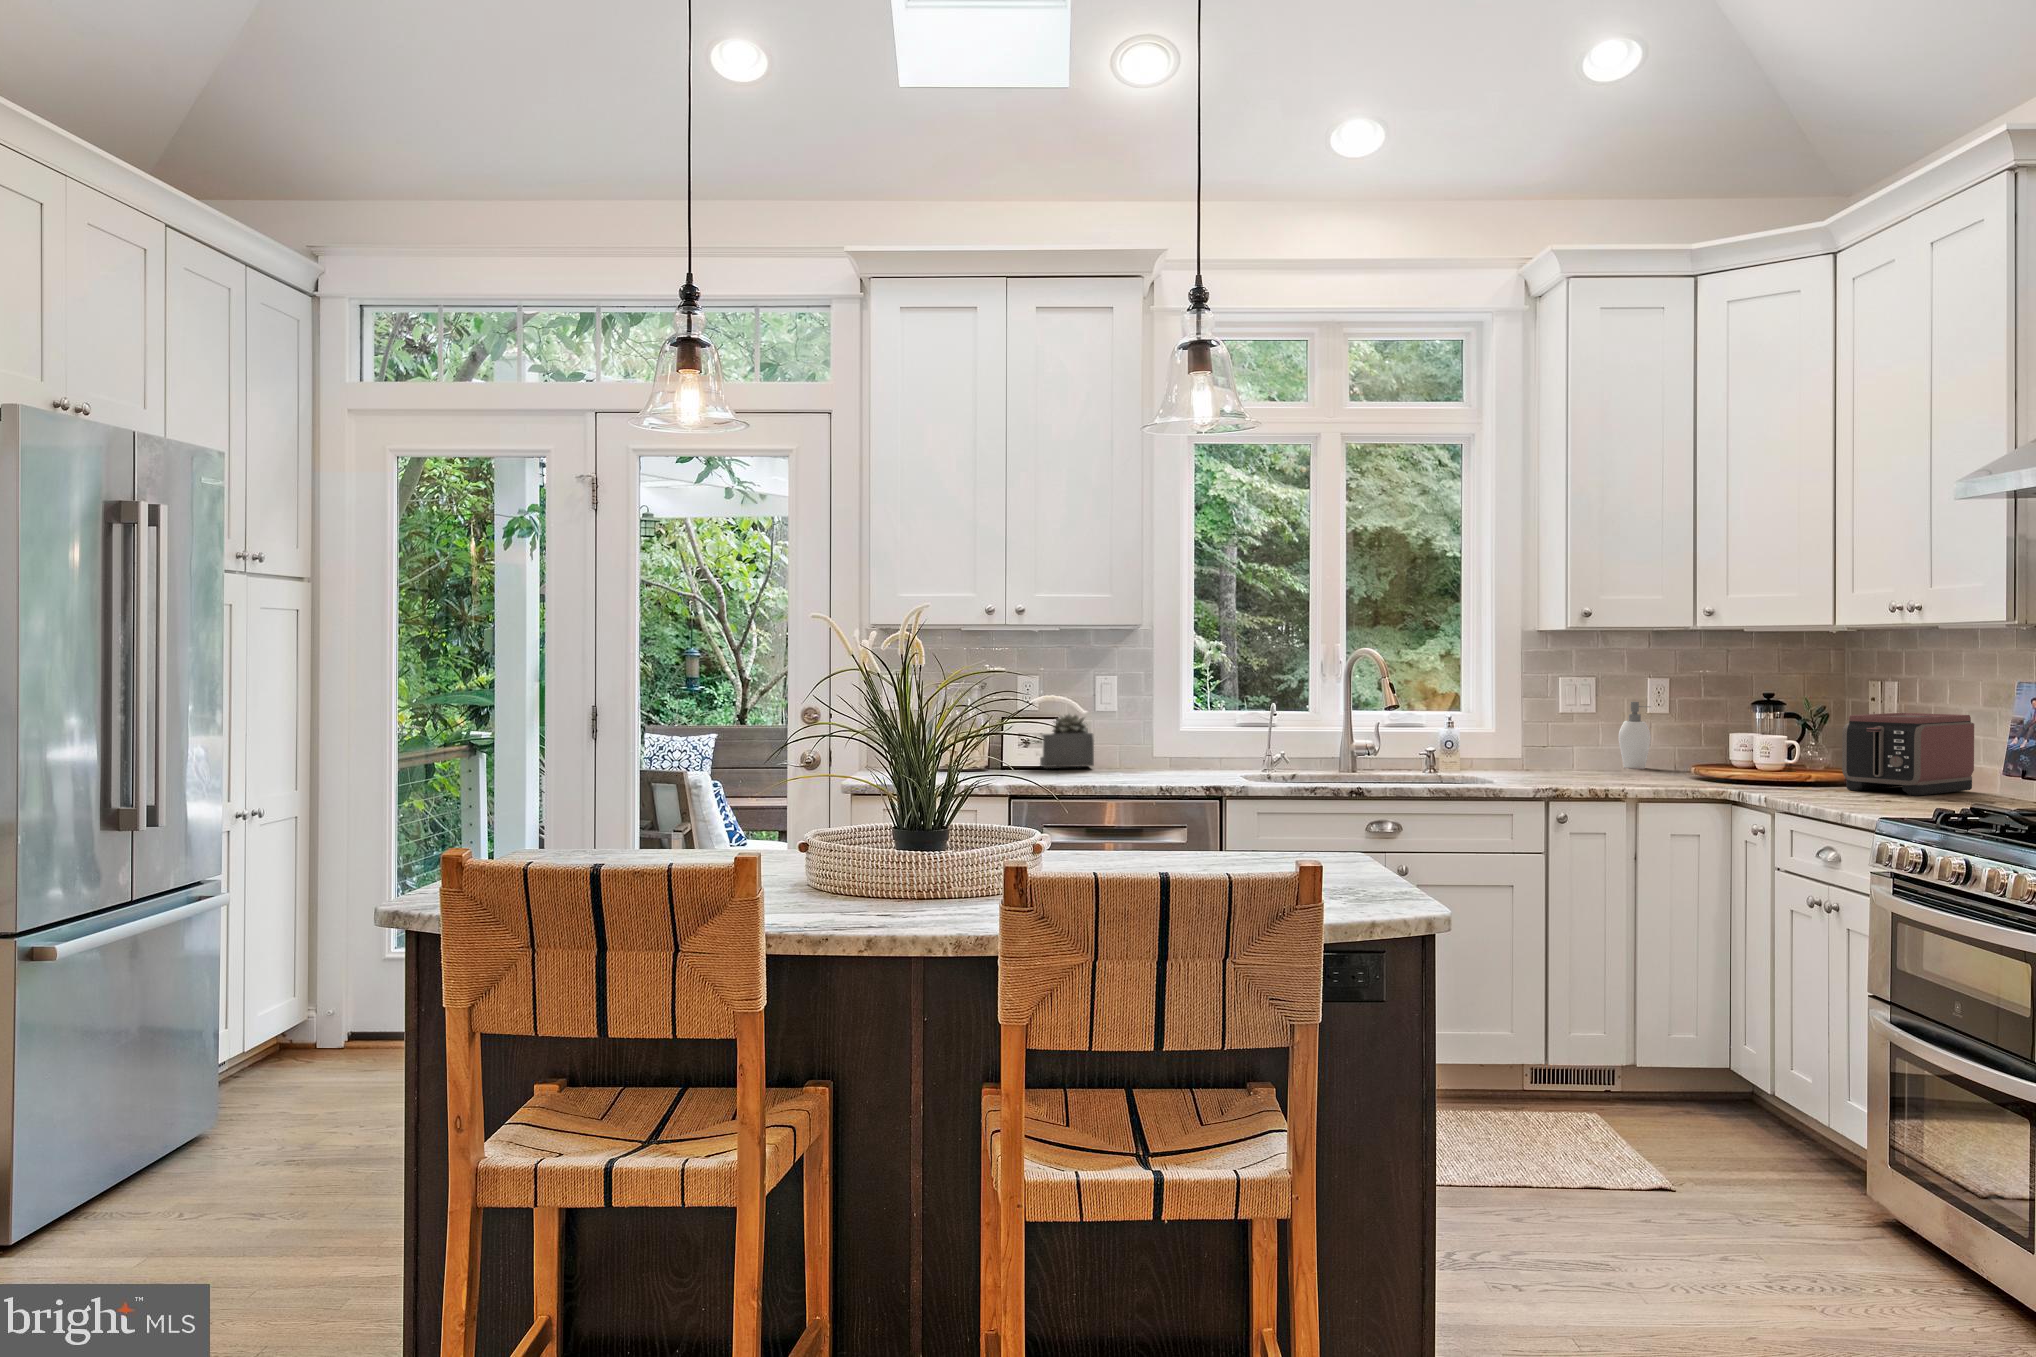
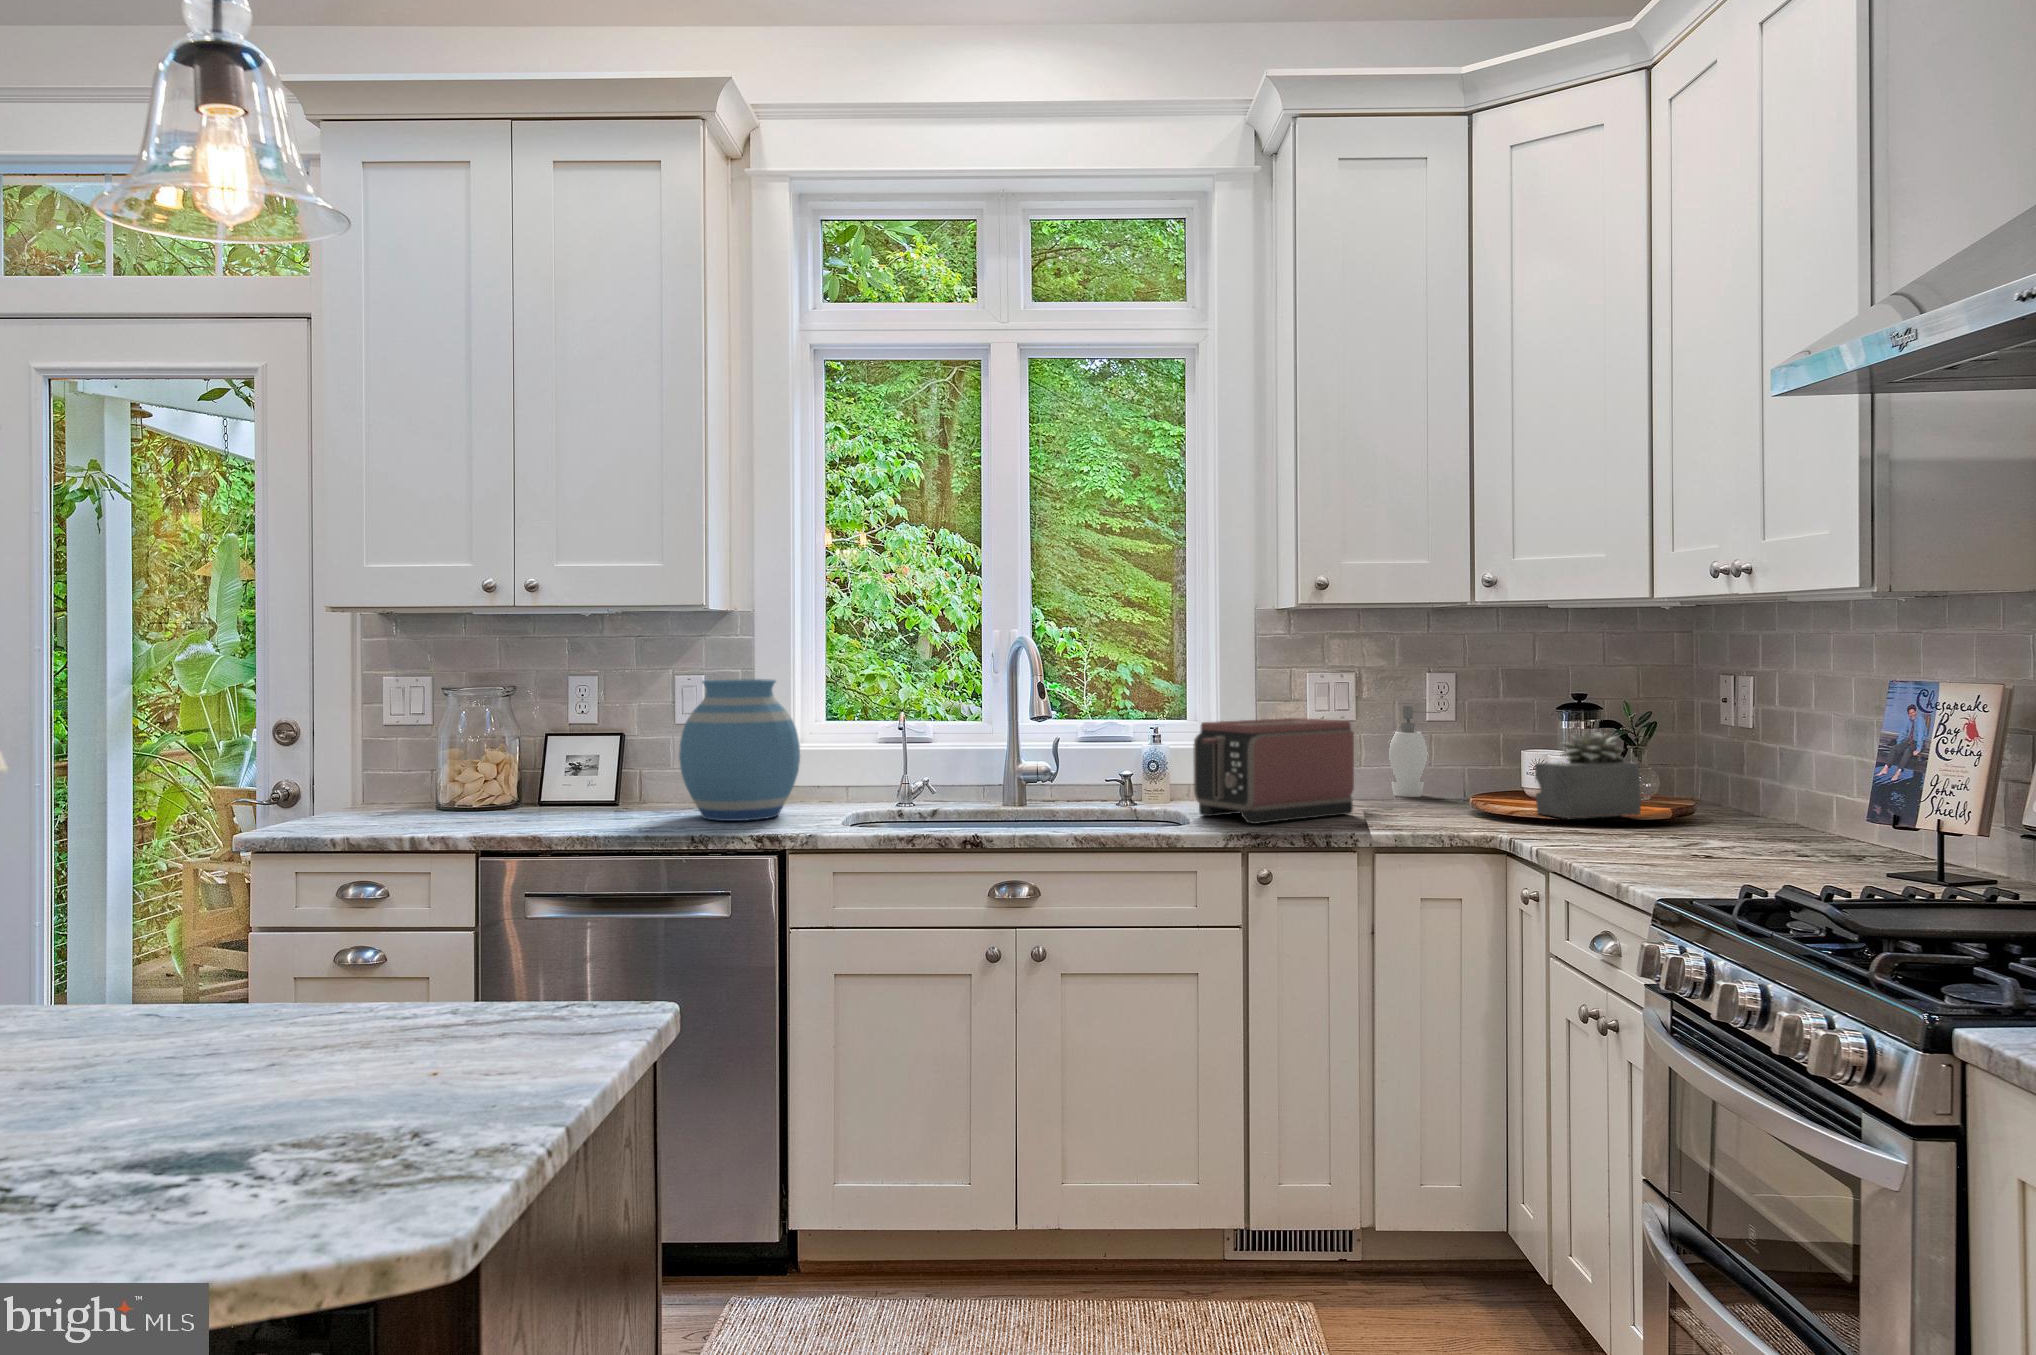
vase: none [1130,679,1213,778] -> present [679,679,800,821]
toaster: present [1842,713,1974,796] -> present [1194,718,1354,824]
succulent plant: present [1040,714,1094,768] -> present [1535,731,1641,818]

